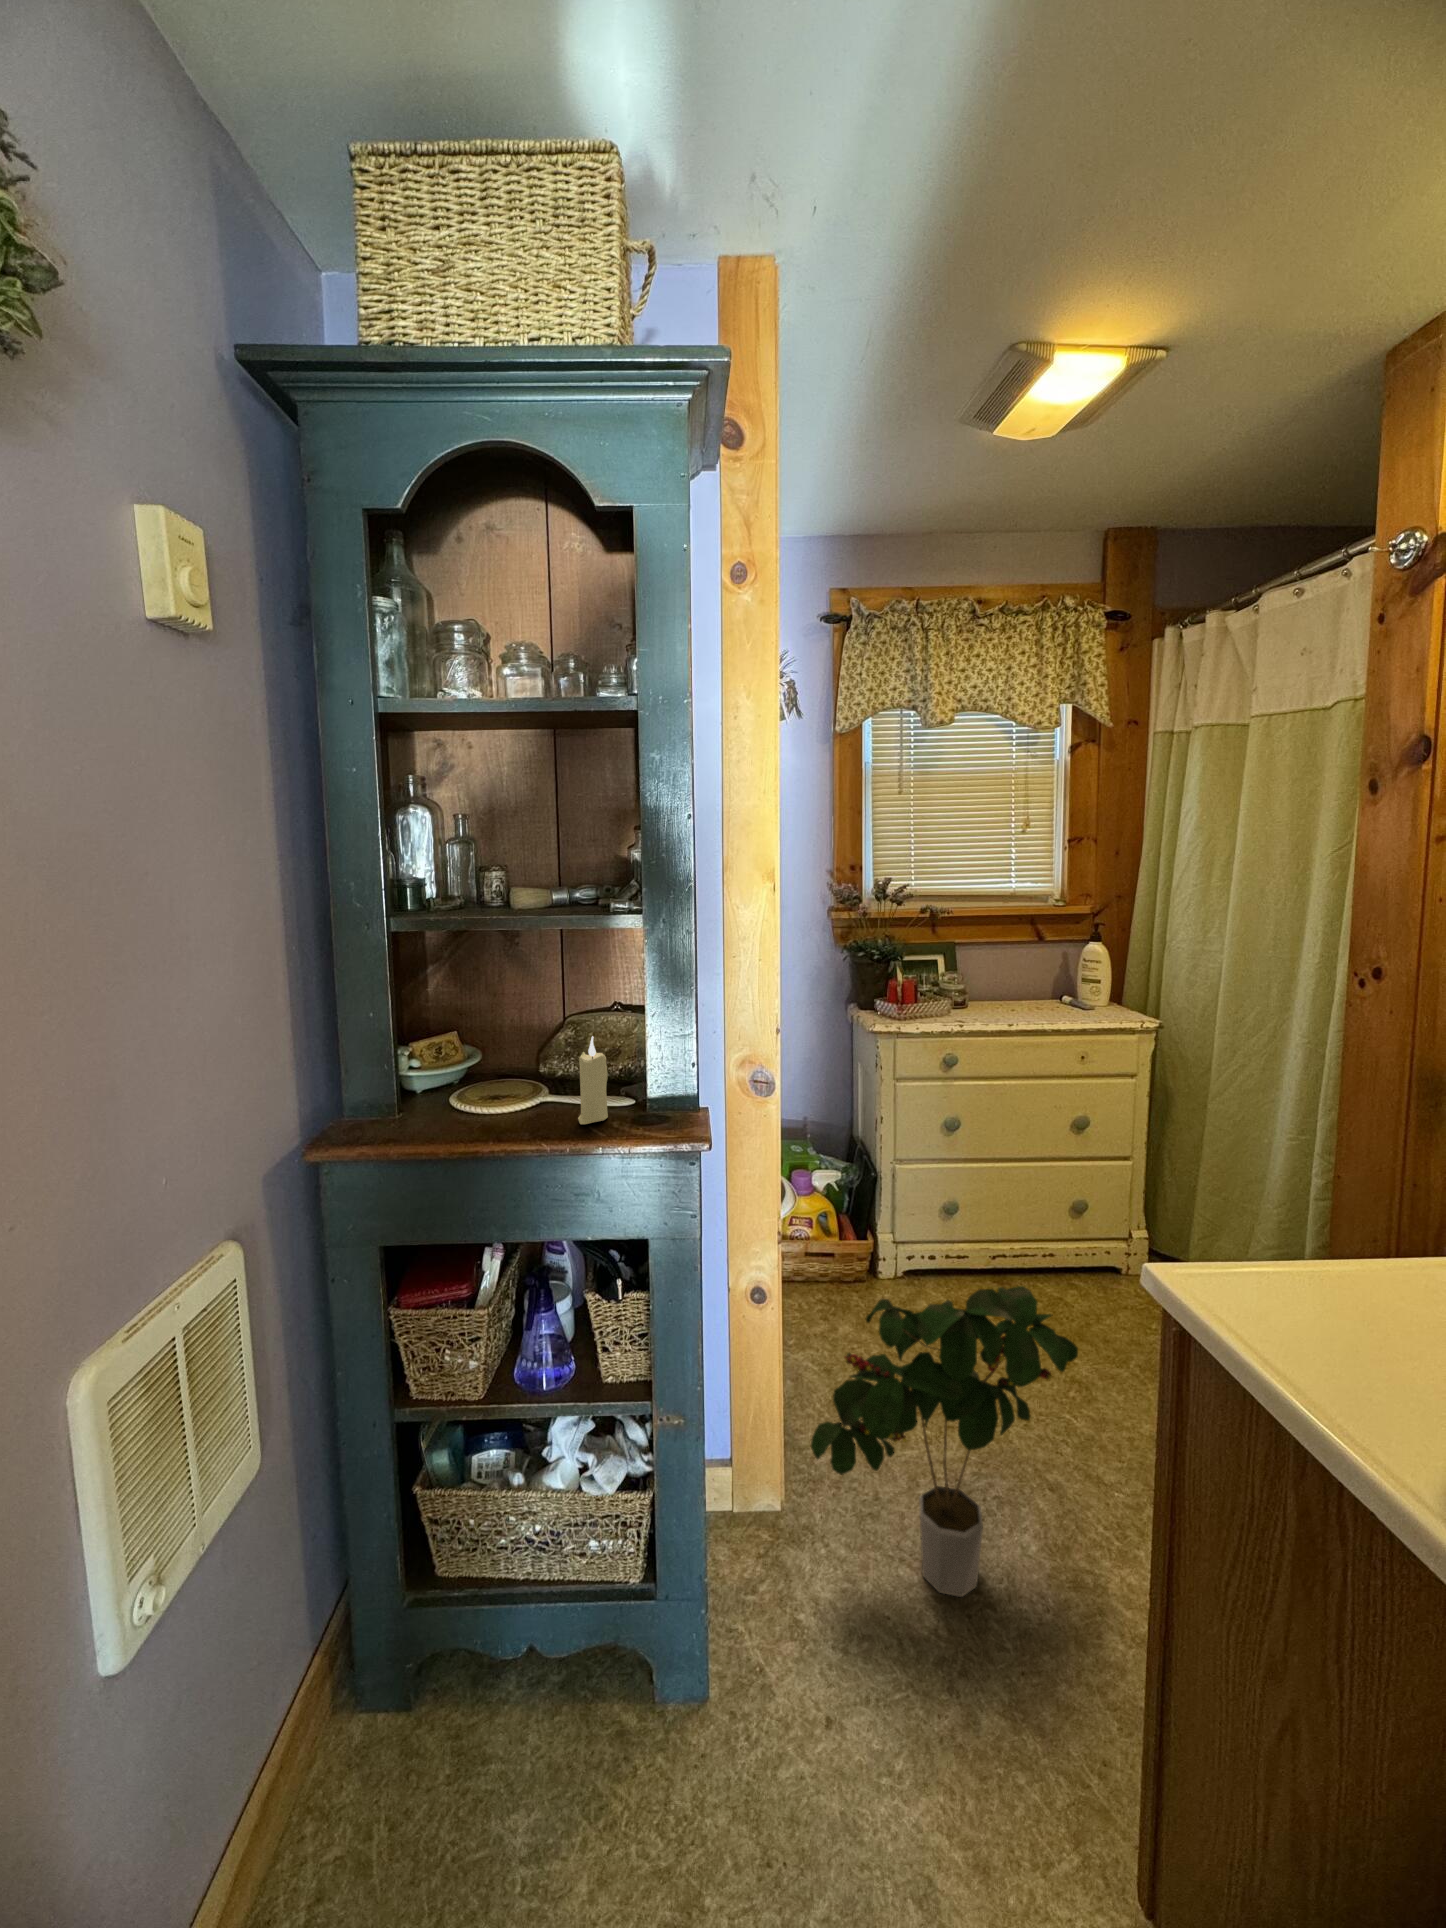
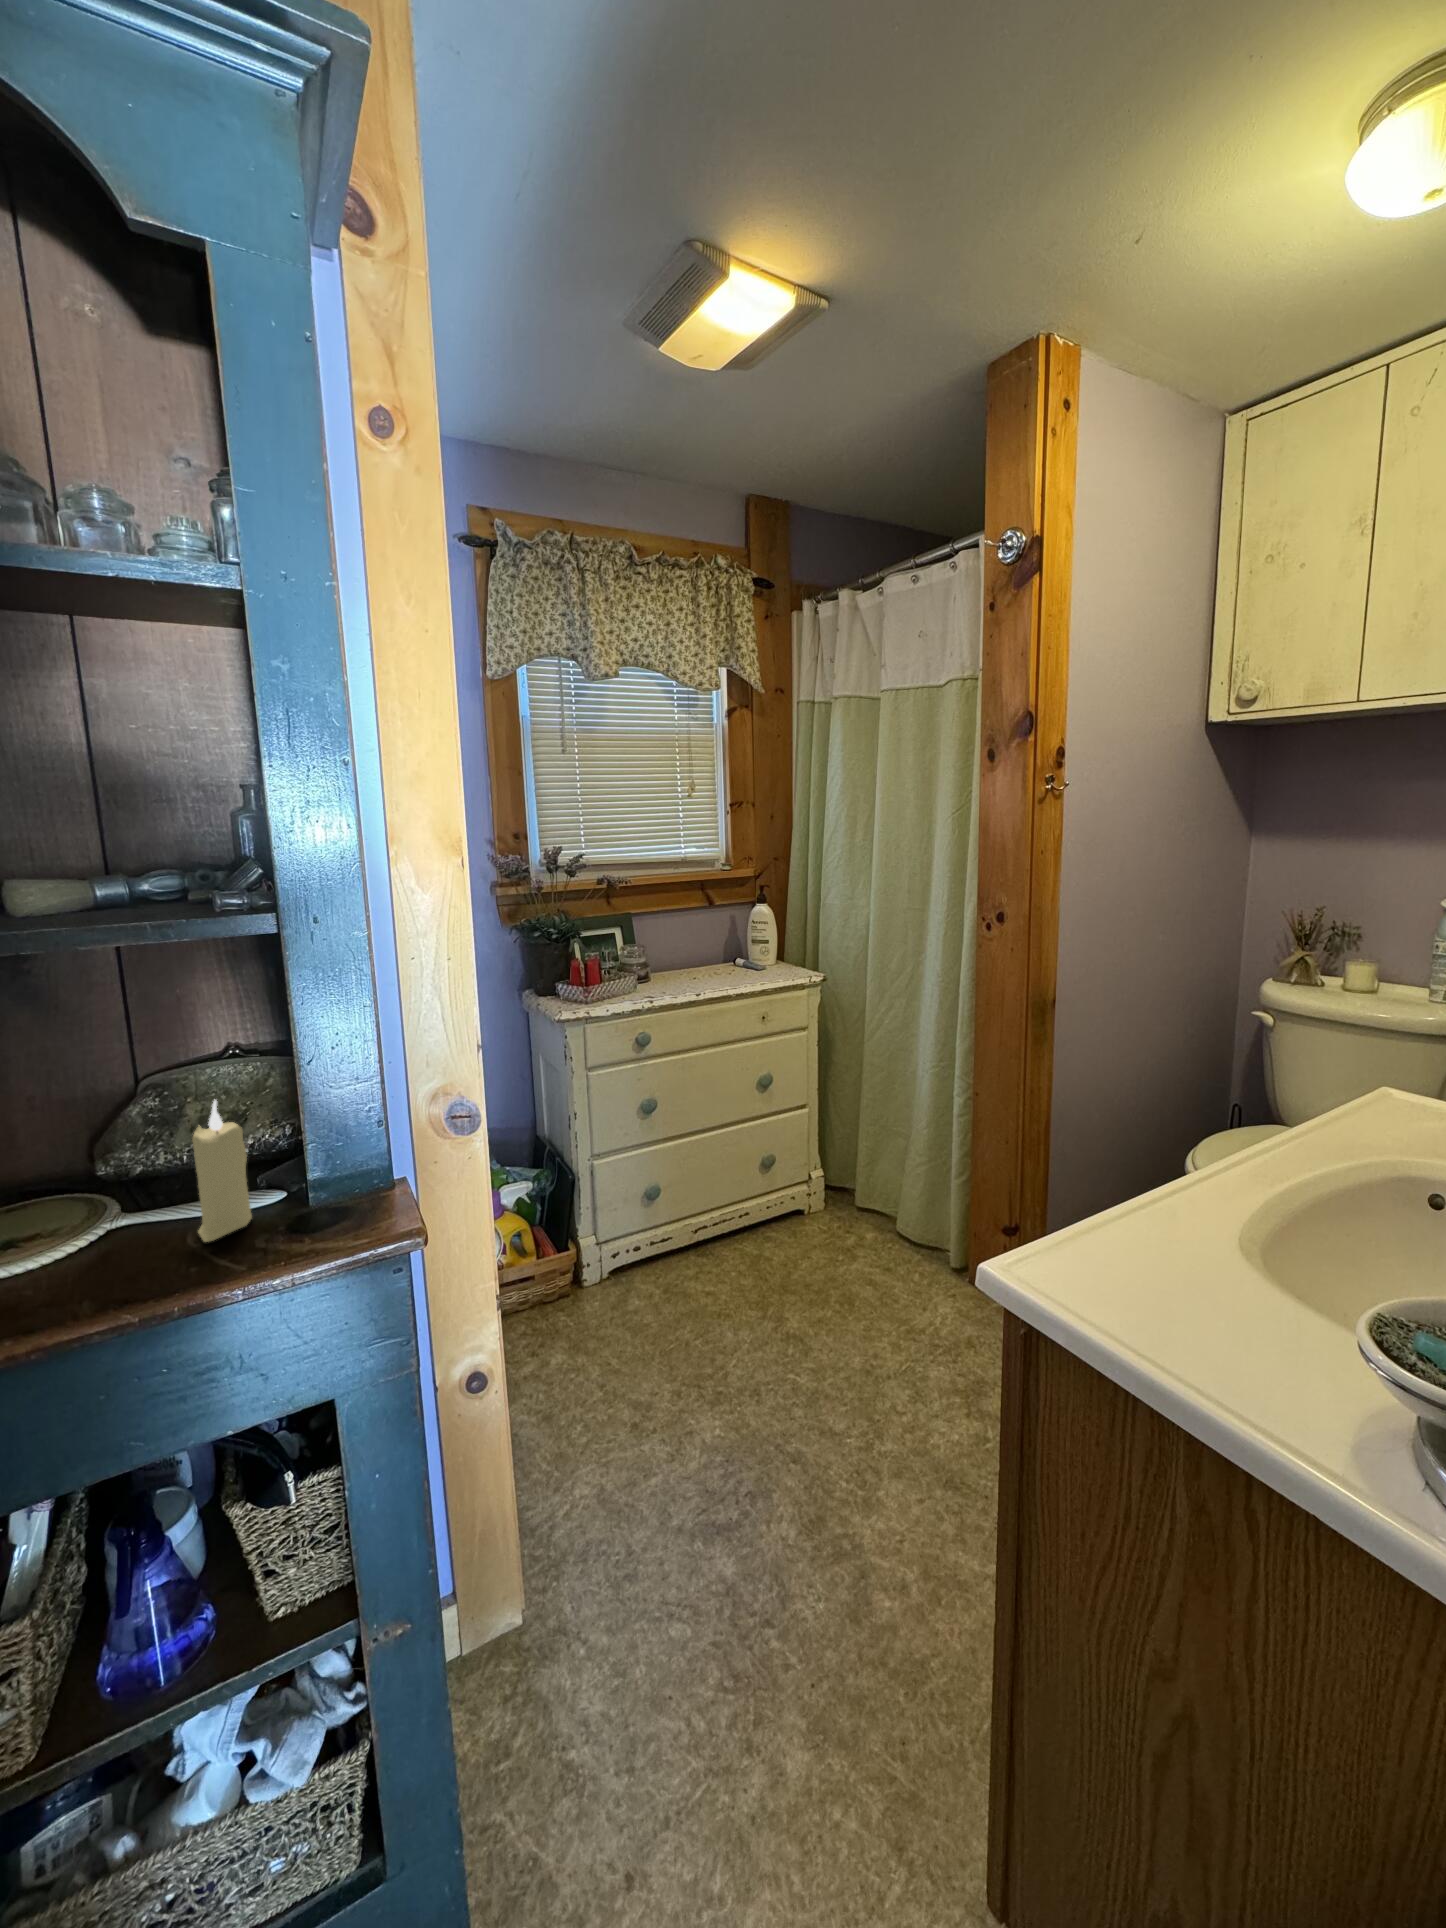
potted plant: present [811,1286,1078,1597] -> none [565,1275,828,1638]

